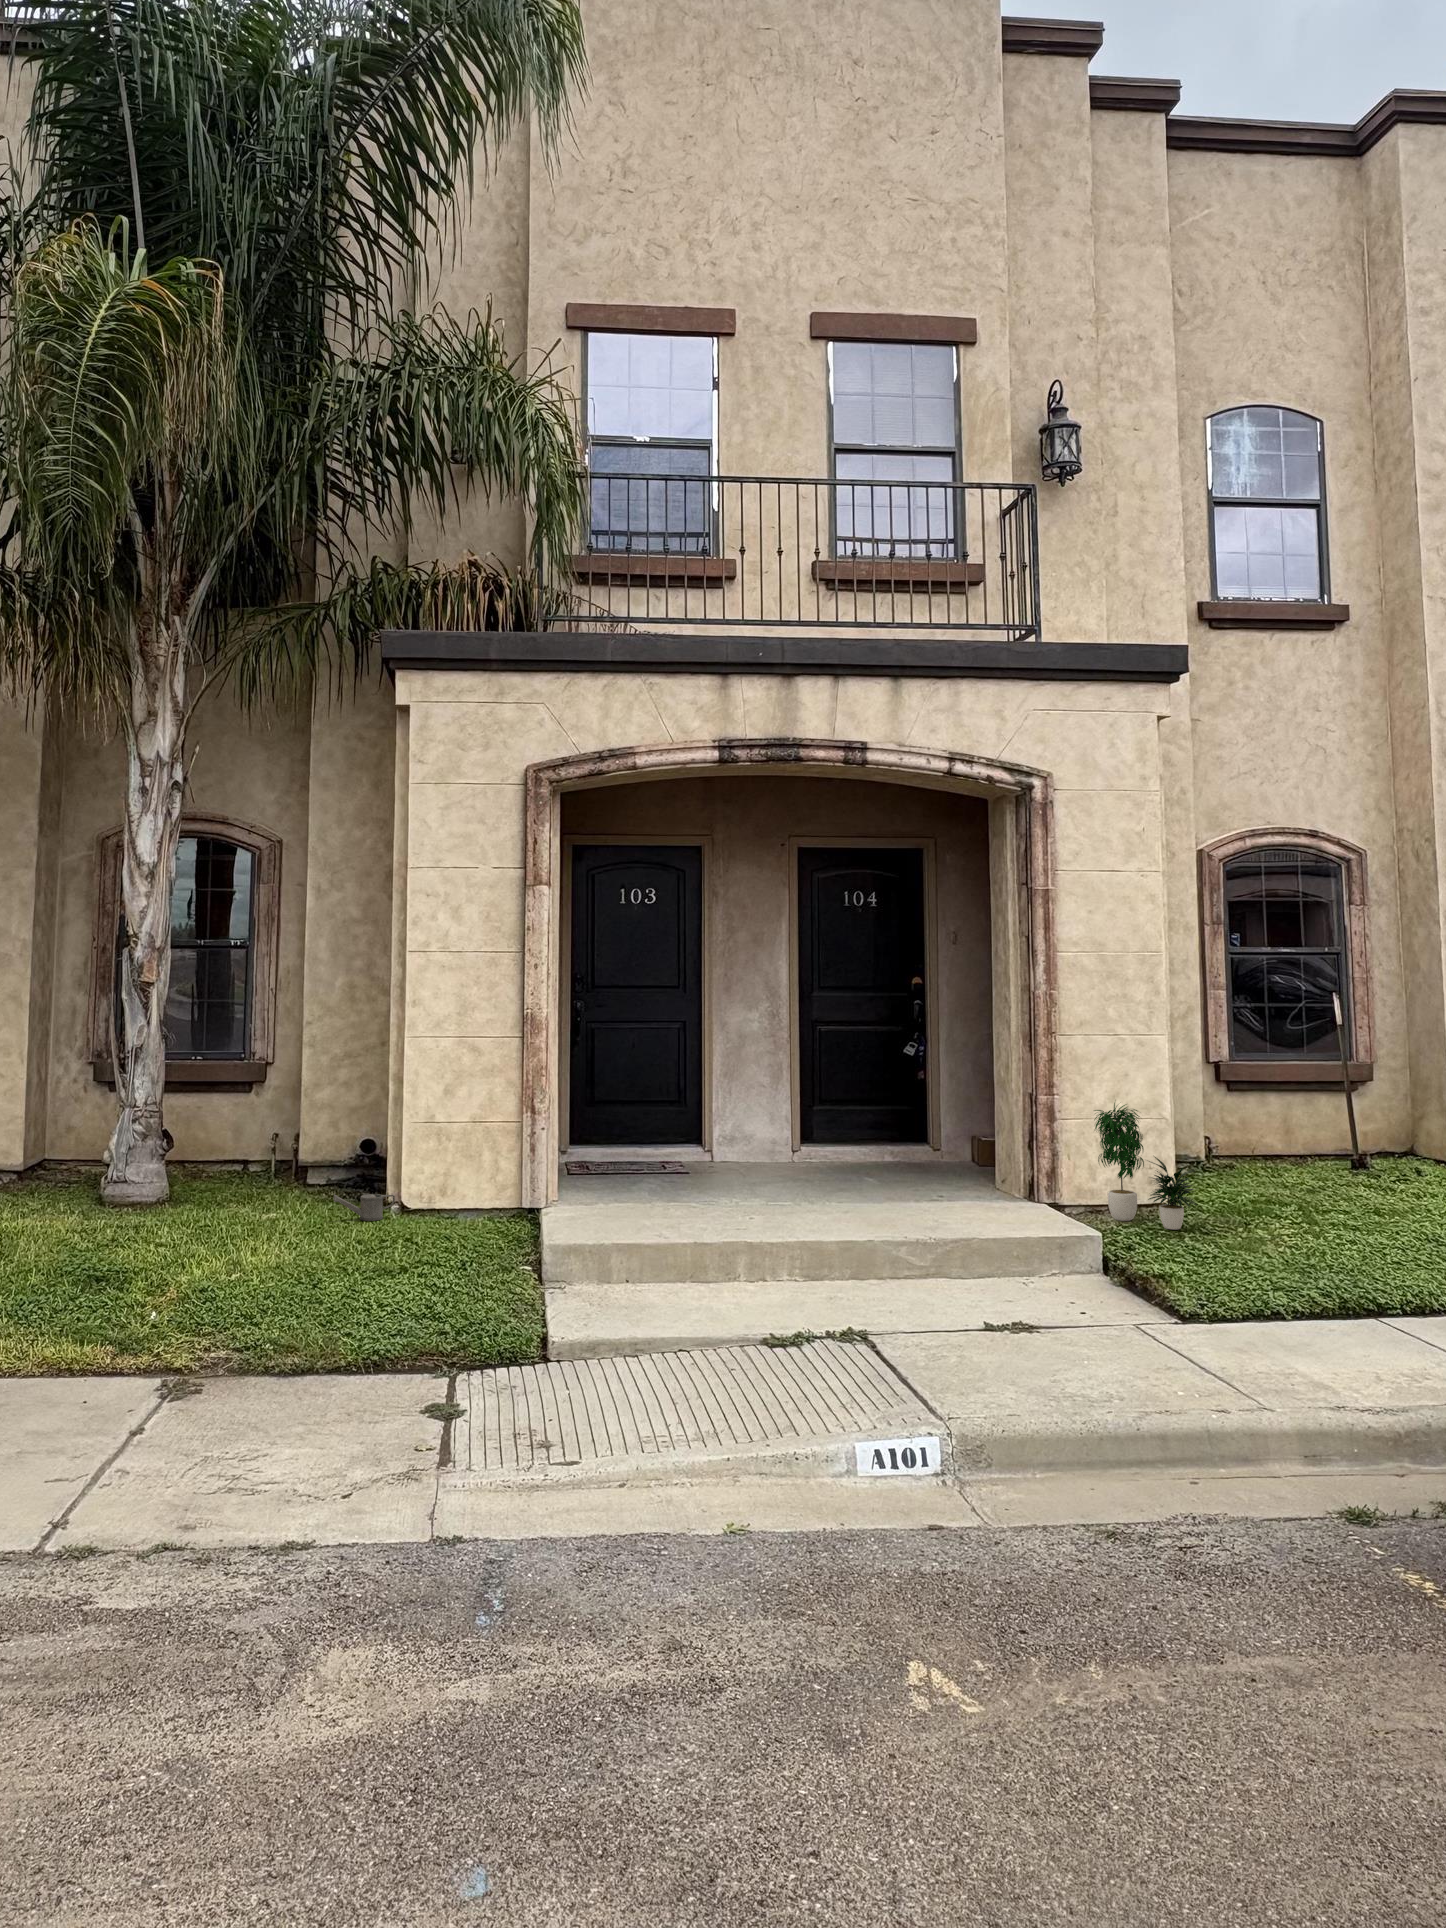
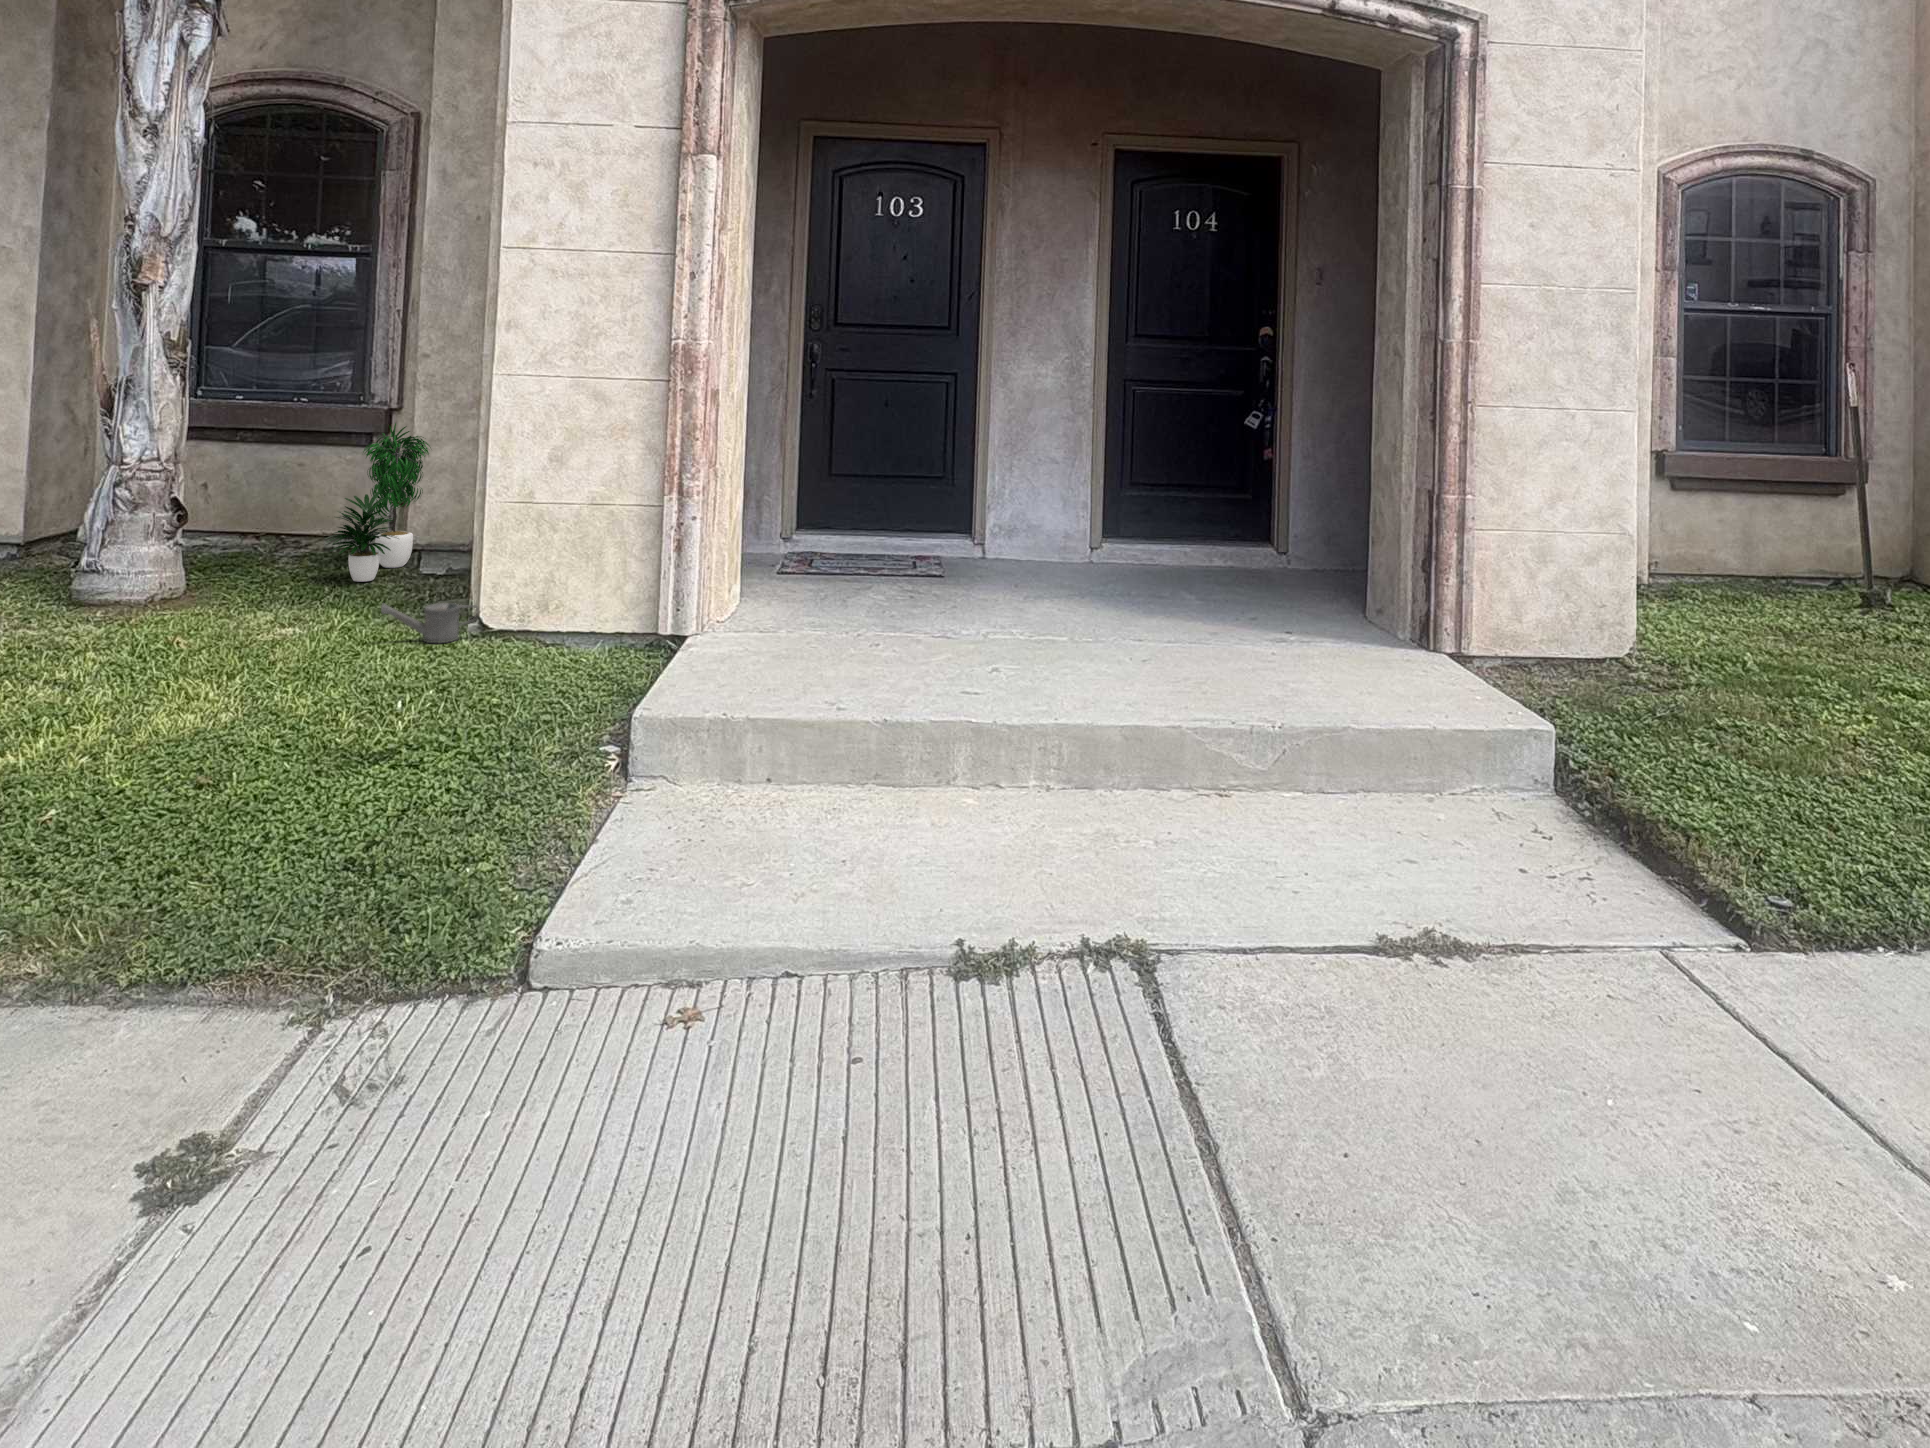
potted plant: present [1094,1103,1197,1230] -> present [325,423,431,582]

